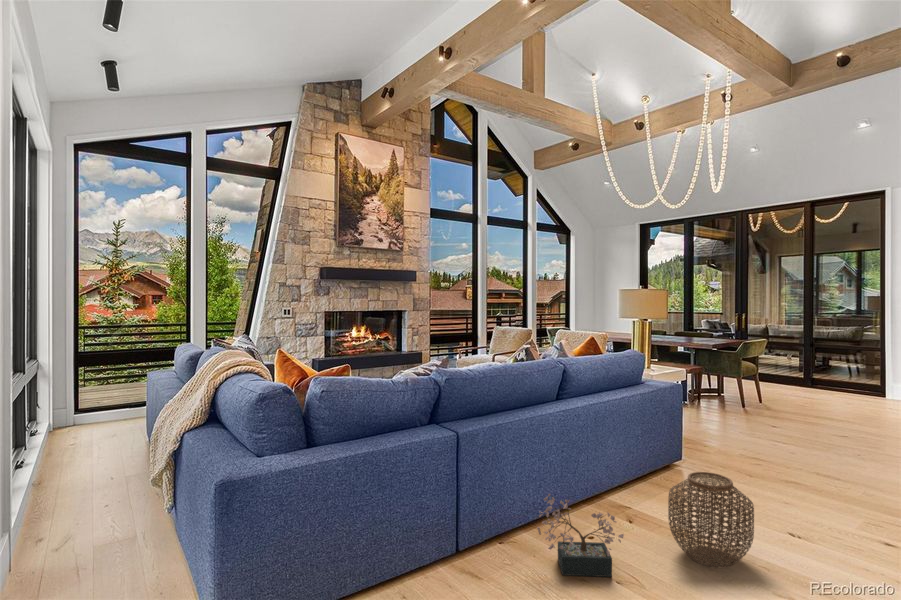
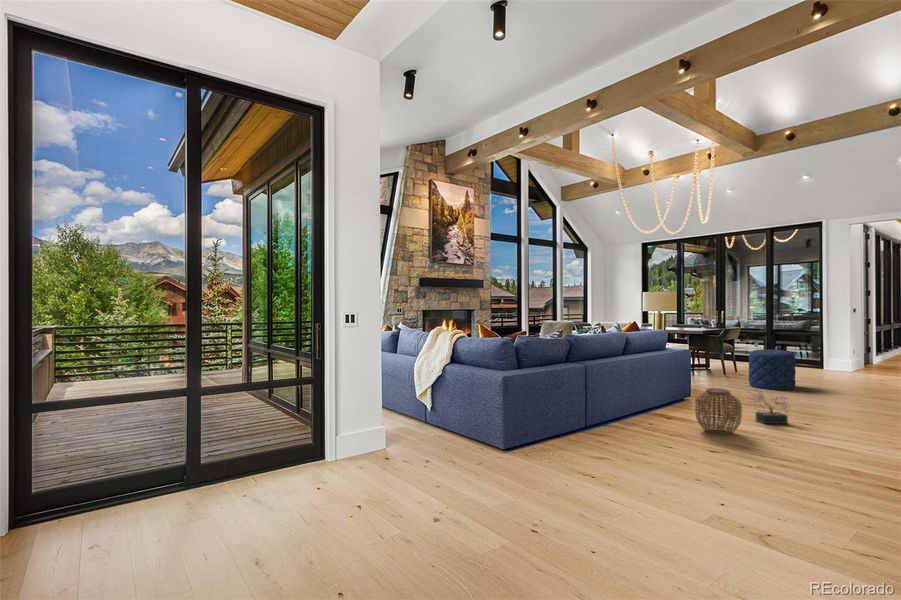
pouf: none [775,375,847,440] -> present [749,350,796,390]
decorative plant: present [537,494,624,577] -> present [748,390,788,424]

